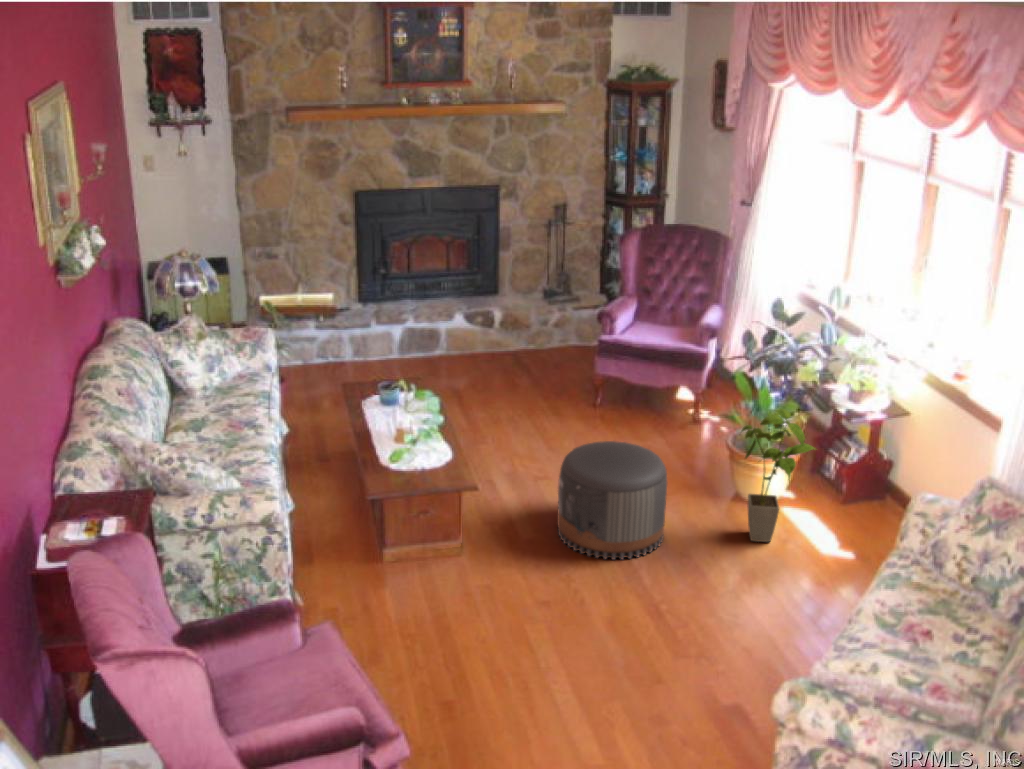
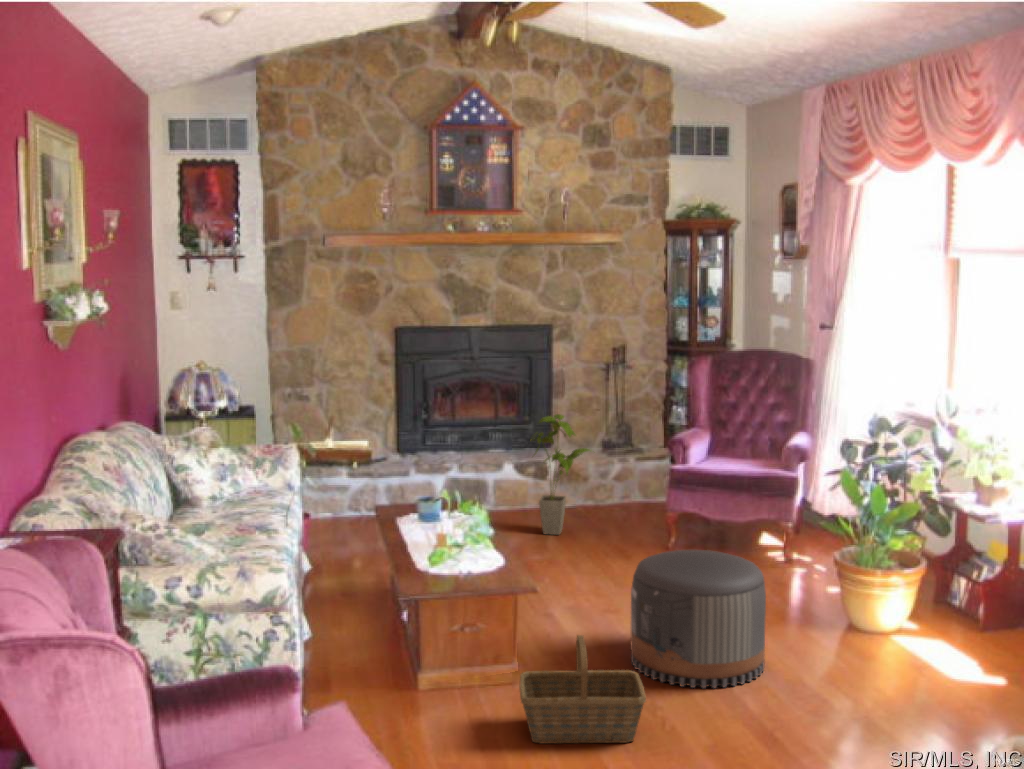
house plant: present [741,409,815,542] -> present [531,414,590,535]
basket: none [467,533,566,617] -> present [519,635,646,743]

